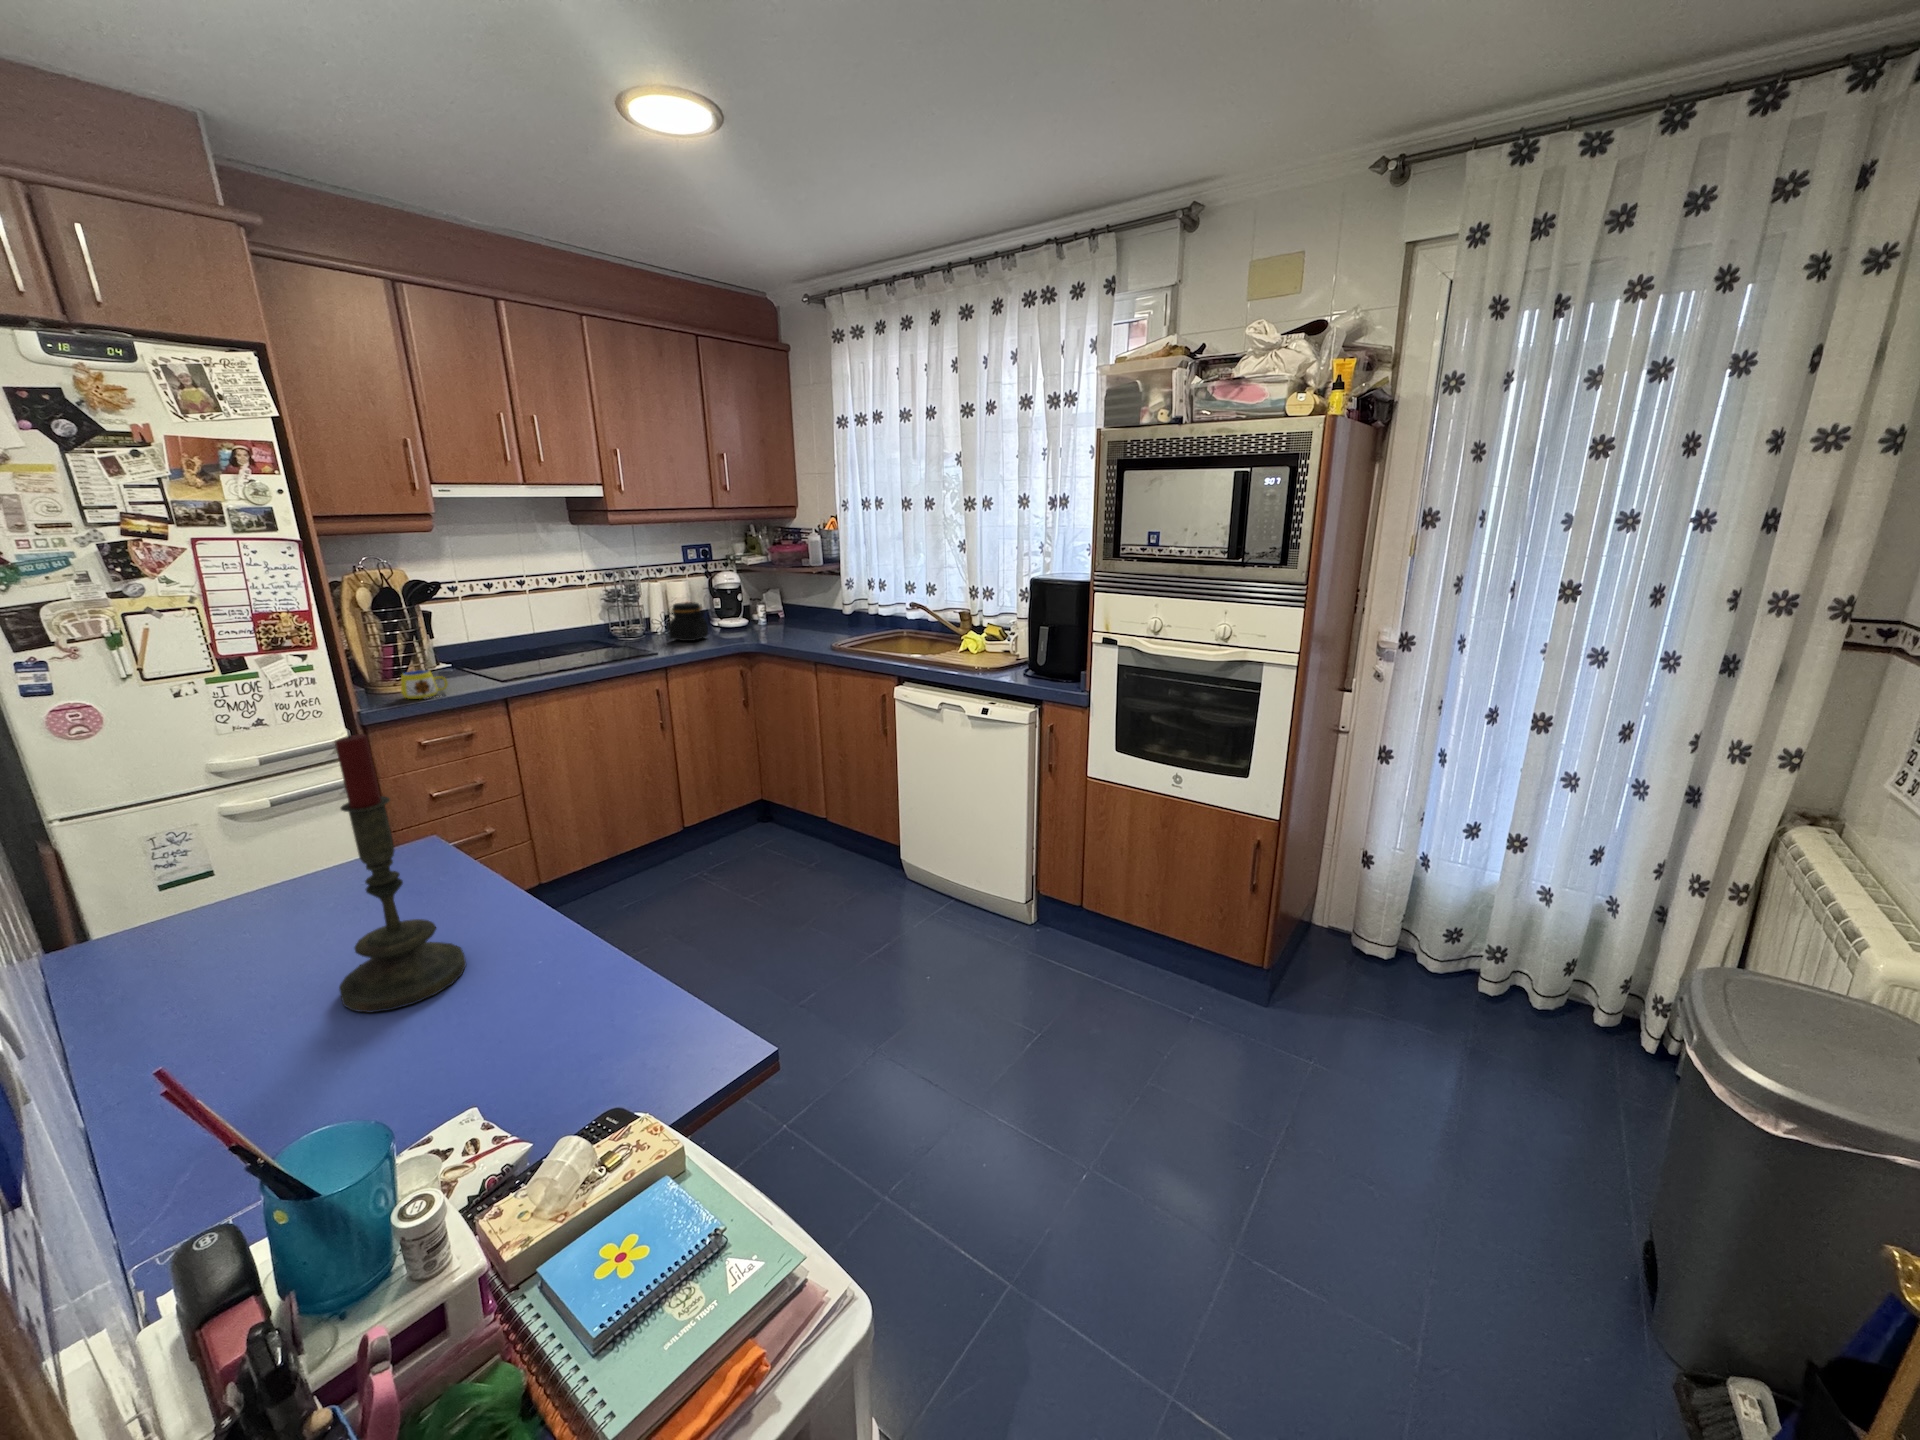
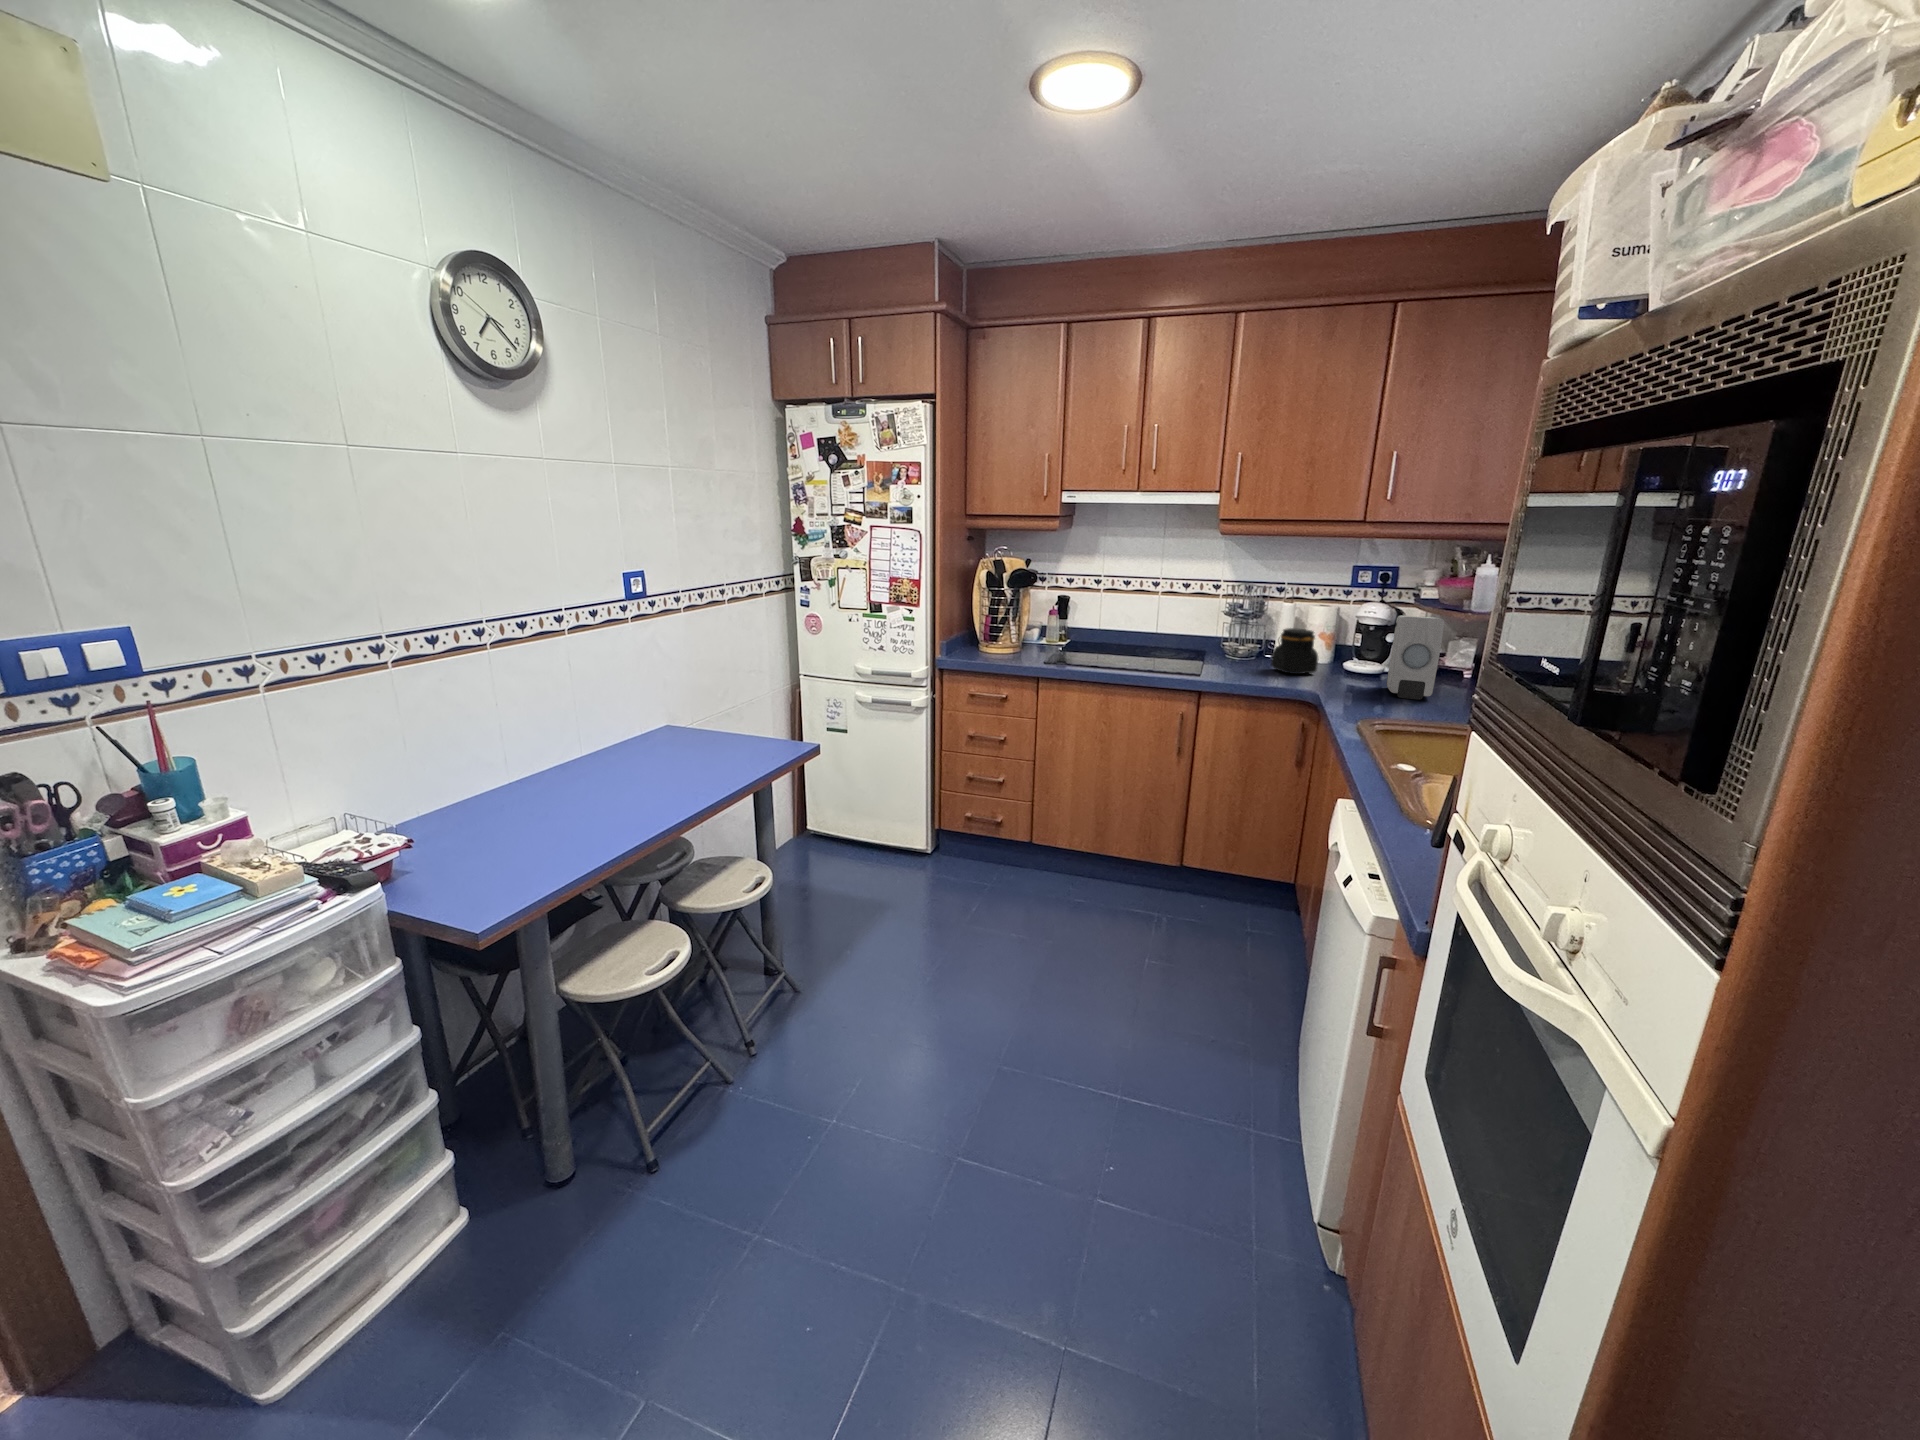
soap dispenser: none [760,576,808,637] -> present [1386,616,1445,700]
mug: present [401,670,448,699] -> none [990,639,1018,663]
candle: present [335,729,466,1013] -> none [536,627,605,794]

